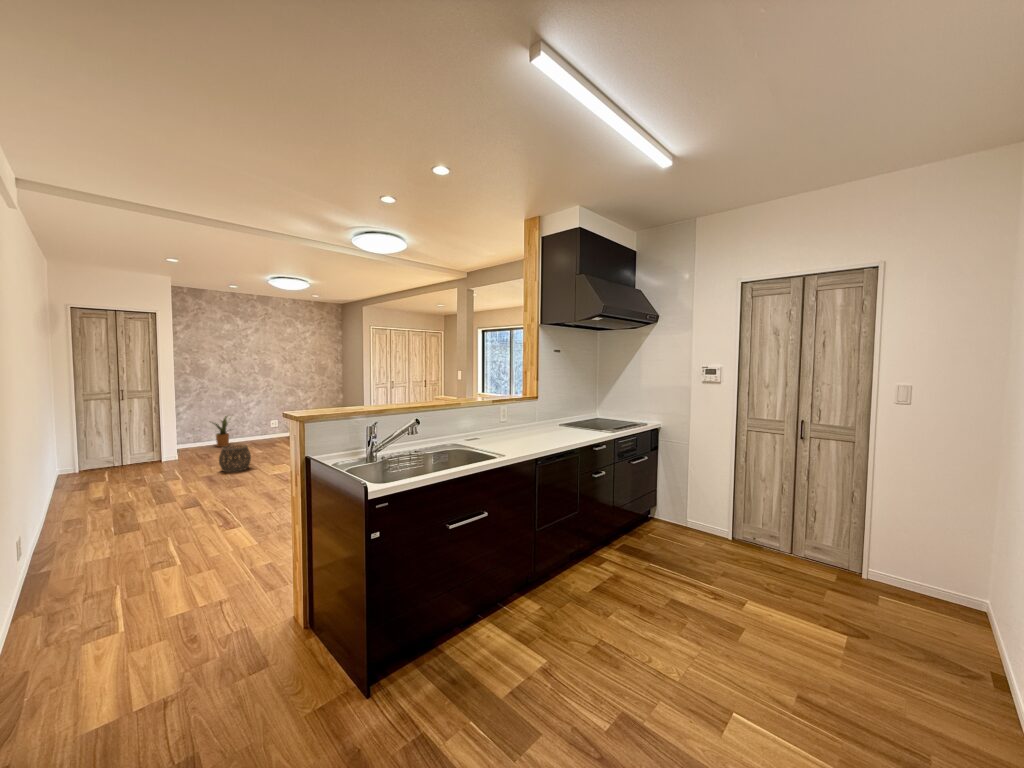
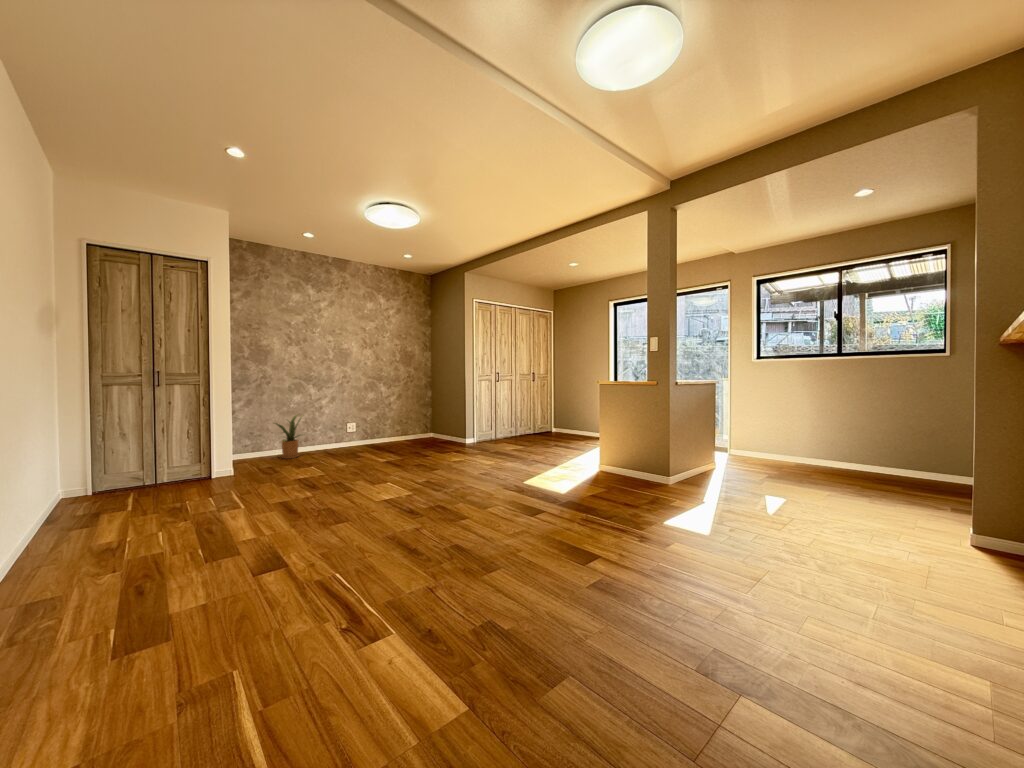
woven basket: present [219,445,251,472] -> none [297,453,344,496]

